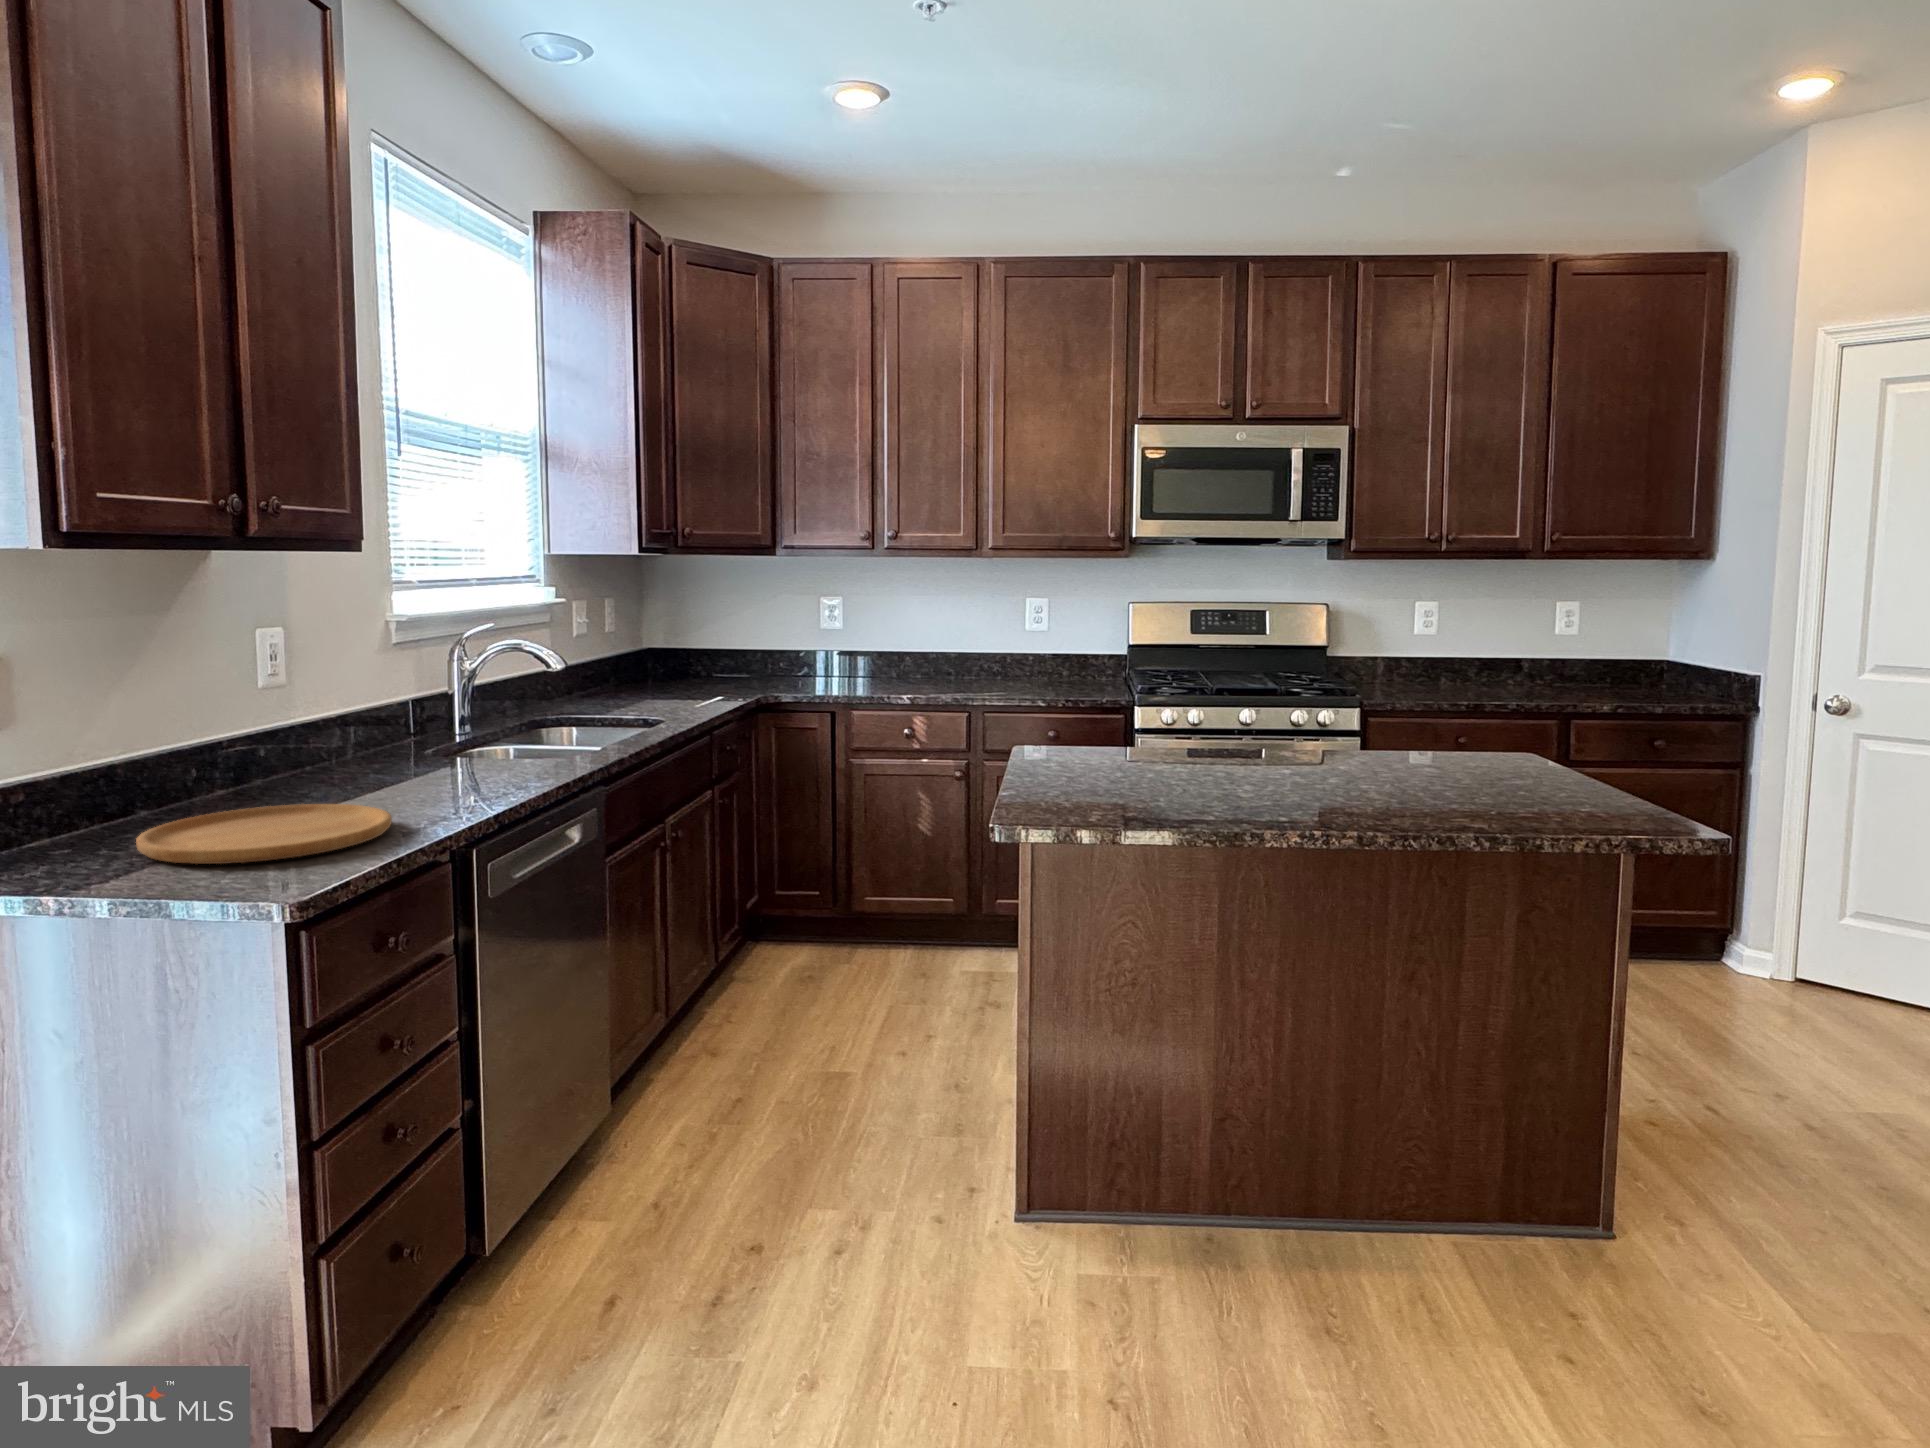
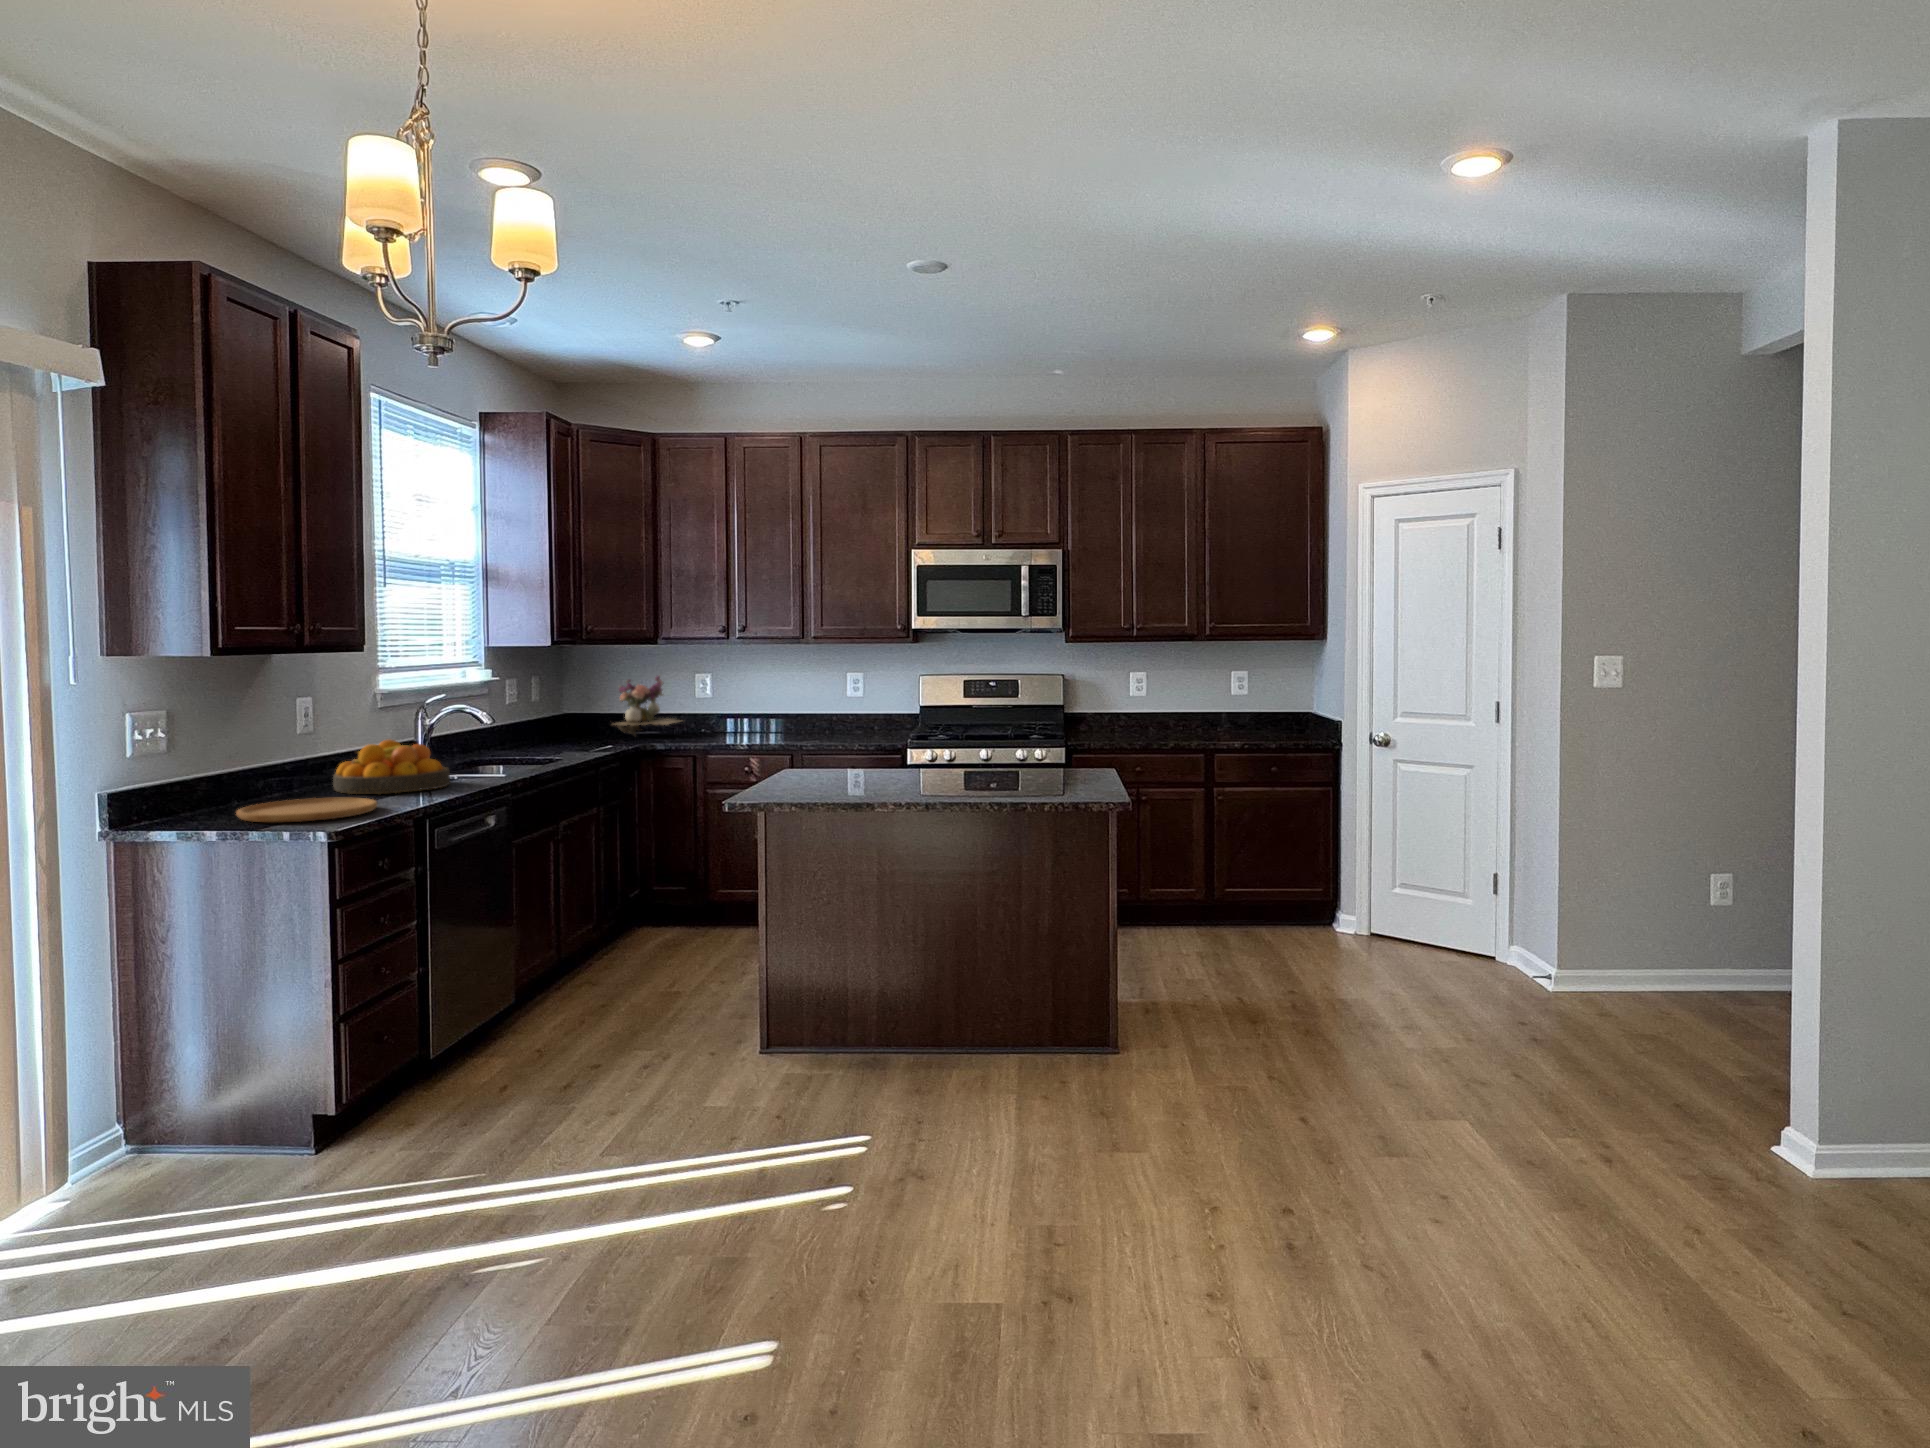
flower arrangement: none [712,596,811,683] -> present [613,675,680,735]
fruit bowl: none [321,697,509,791] -> present [333,740,450,794]

